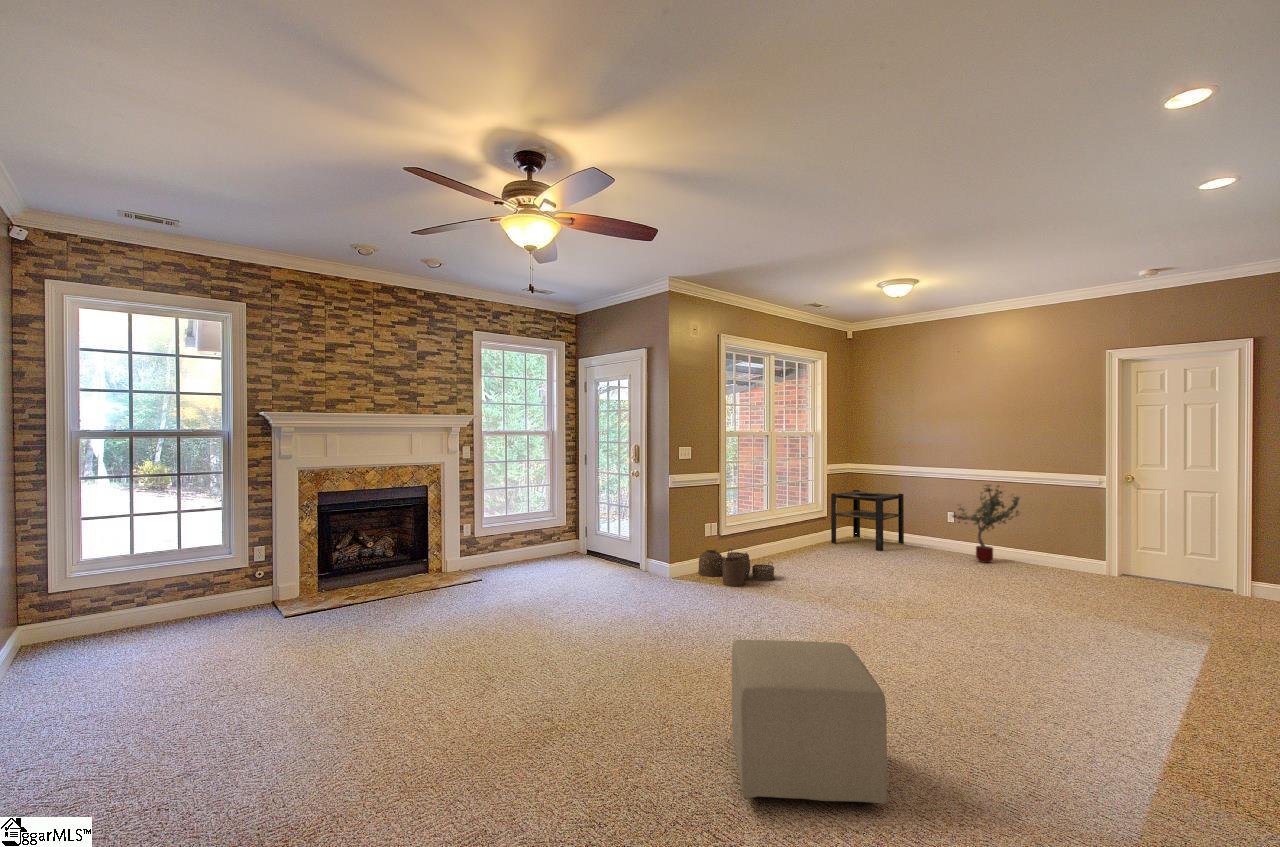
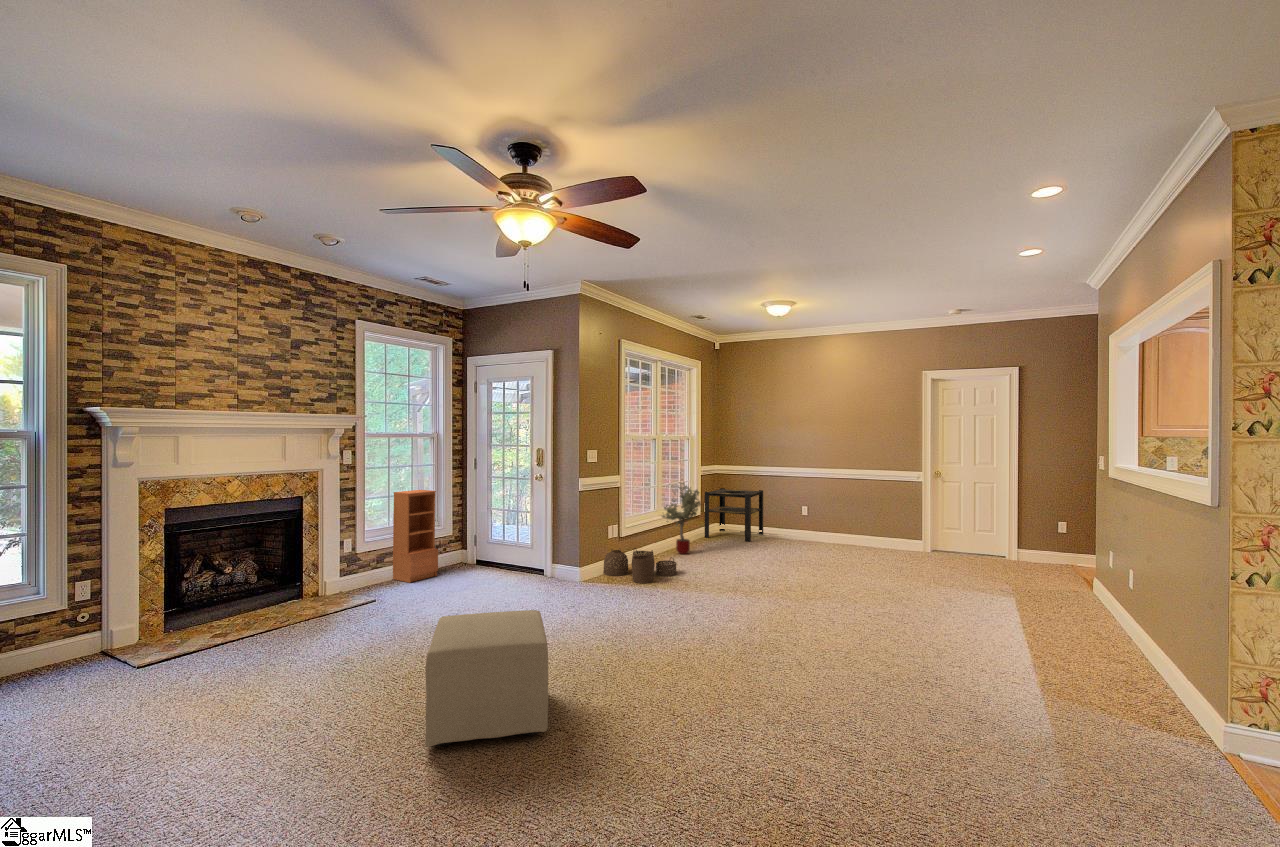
bookcase: none [507,483,546,568] -> present [393,490,438,583]
potted tree: present [952,485,1020,563] -> present [662,483,701,554]
ottoman: present [732,640,888,805] -> present [425,610,548,747]

